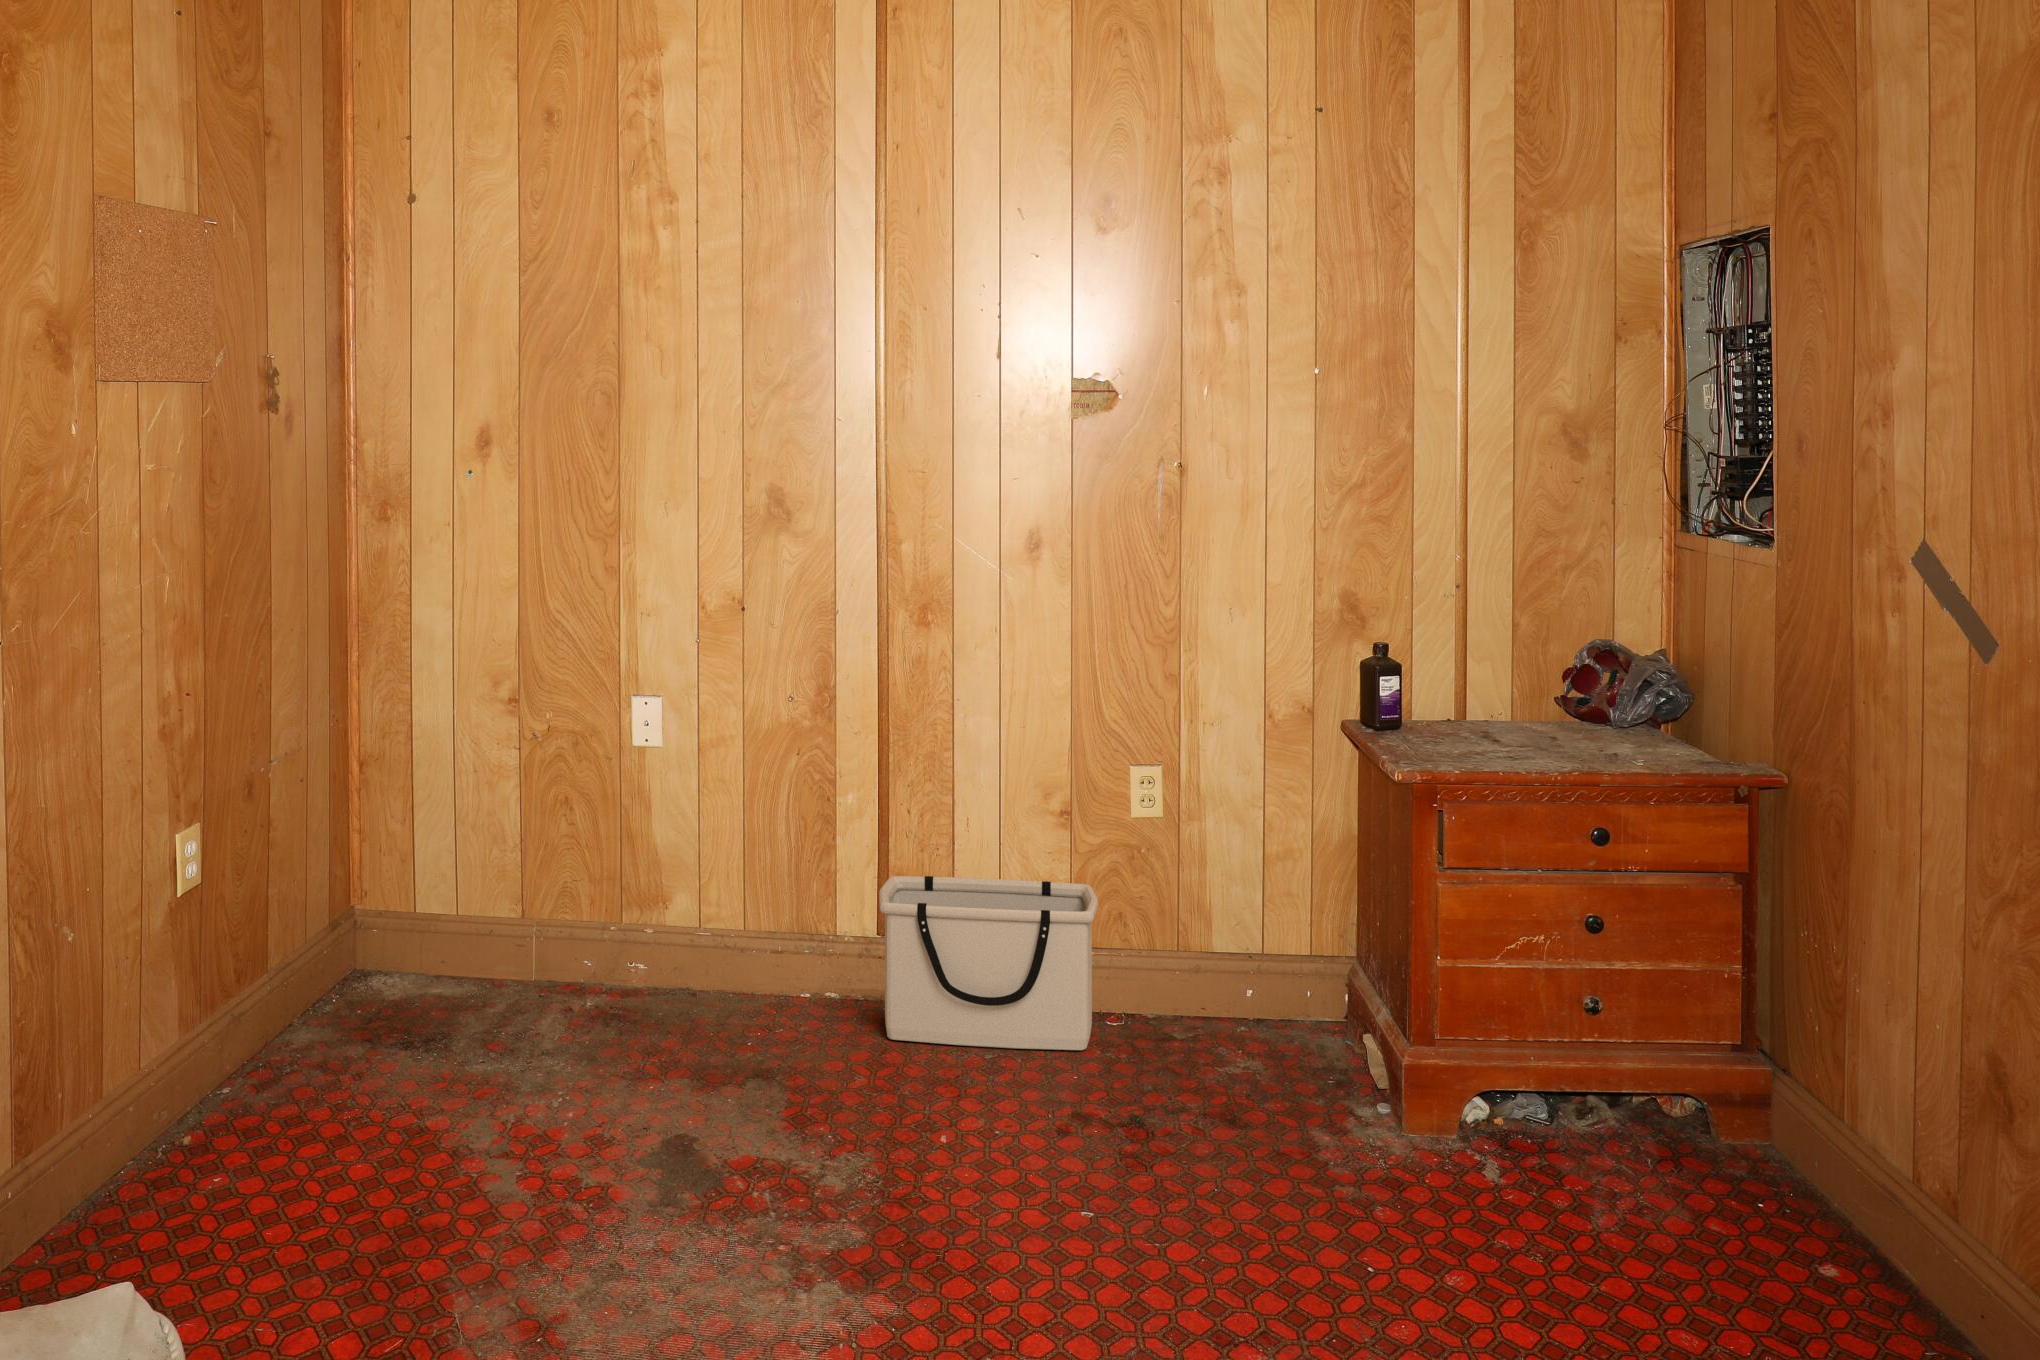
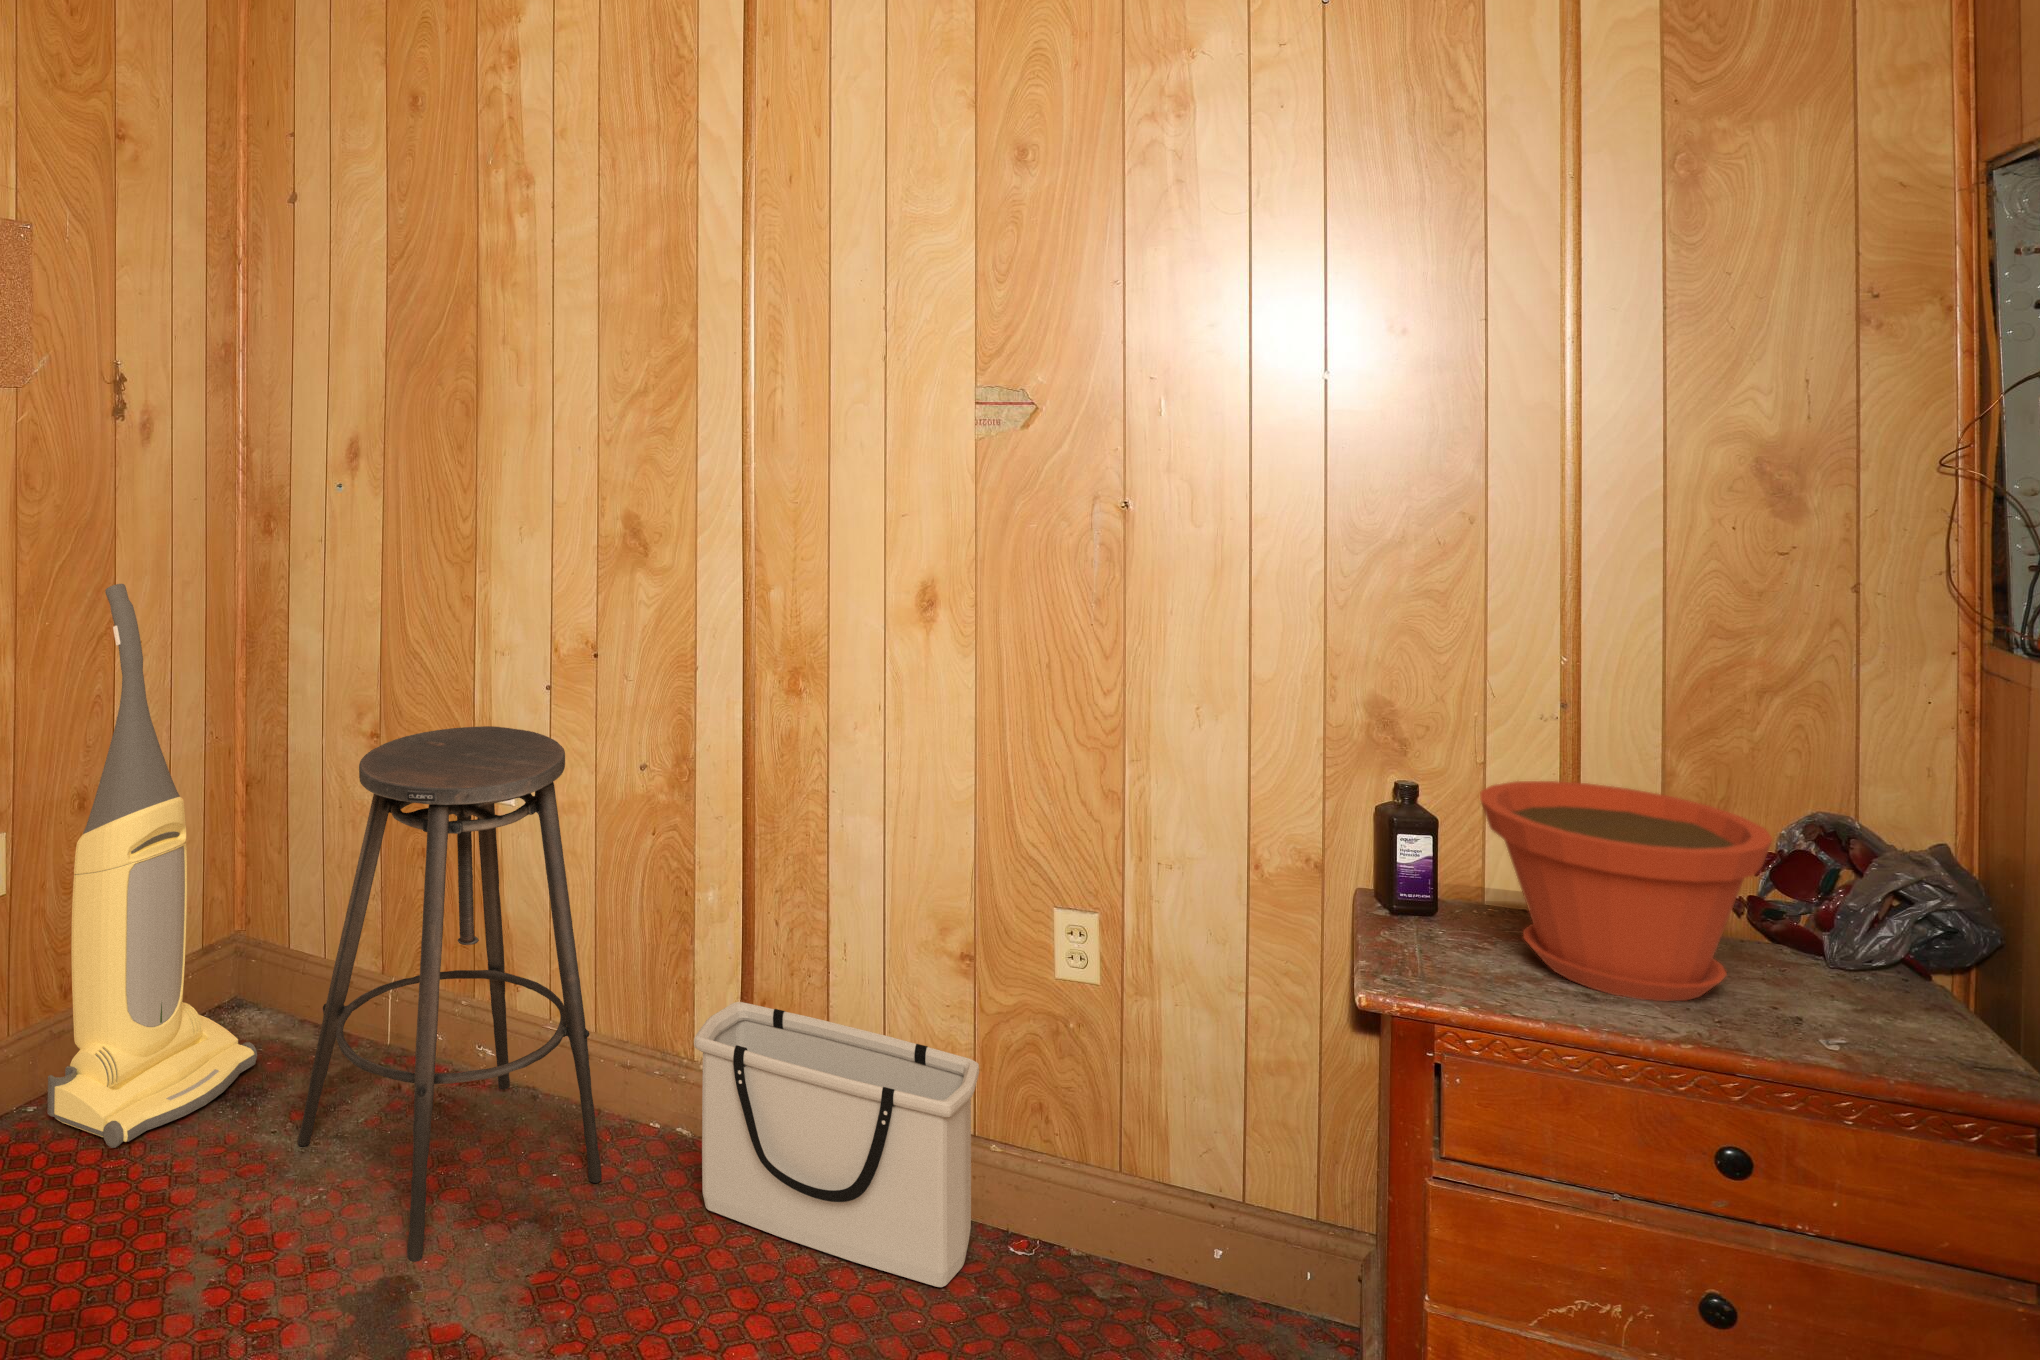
vacuum cleaner: none [249,572,425,1103] -> present [47,584,257,1148]
plant pot: none [1438,631,1598,753] -> present [1480,781,1773,1001]
stool: none [515,675,796,1121] -> present [298,726,602,1262]

